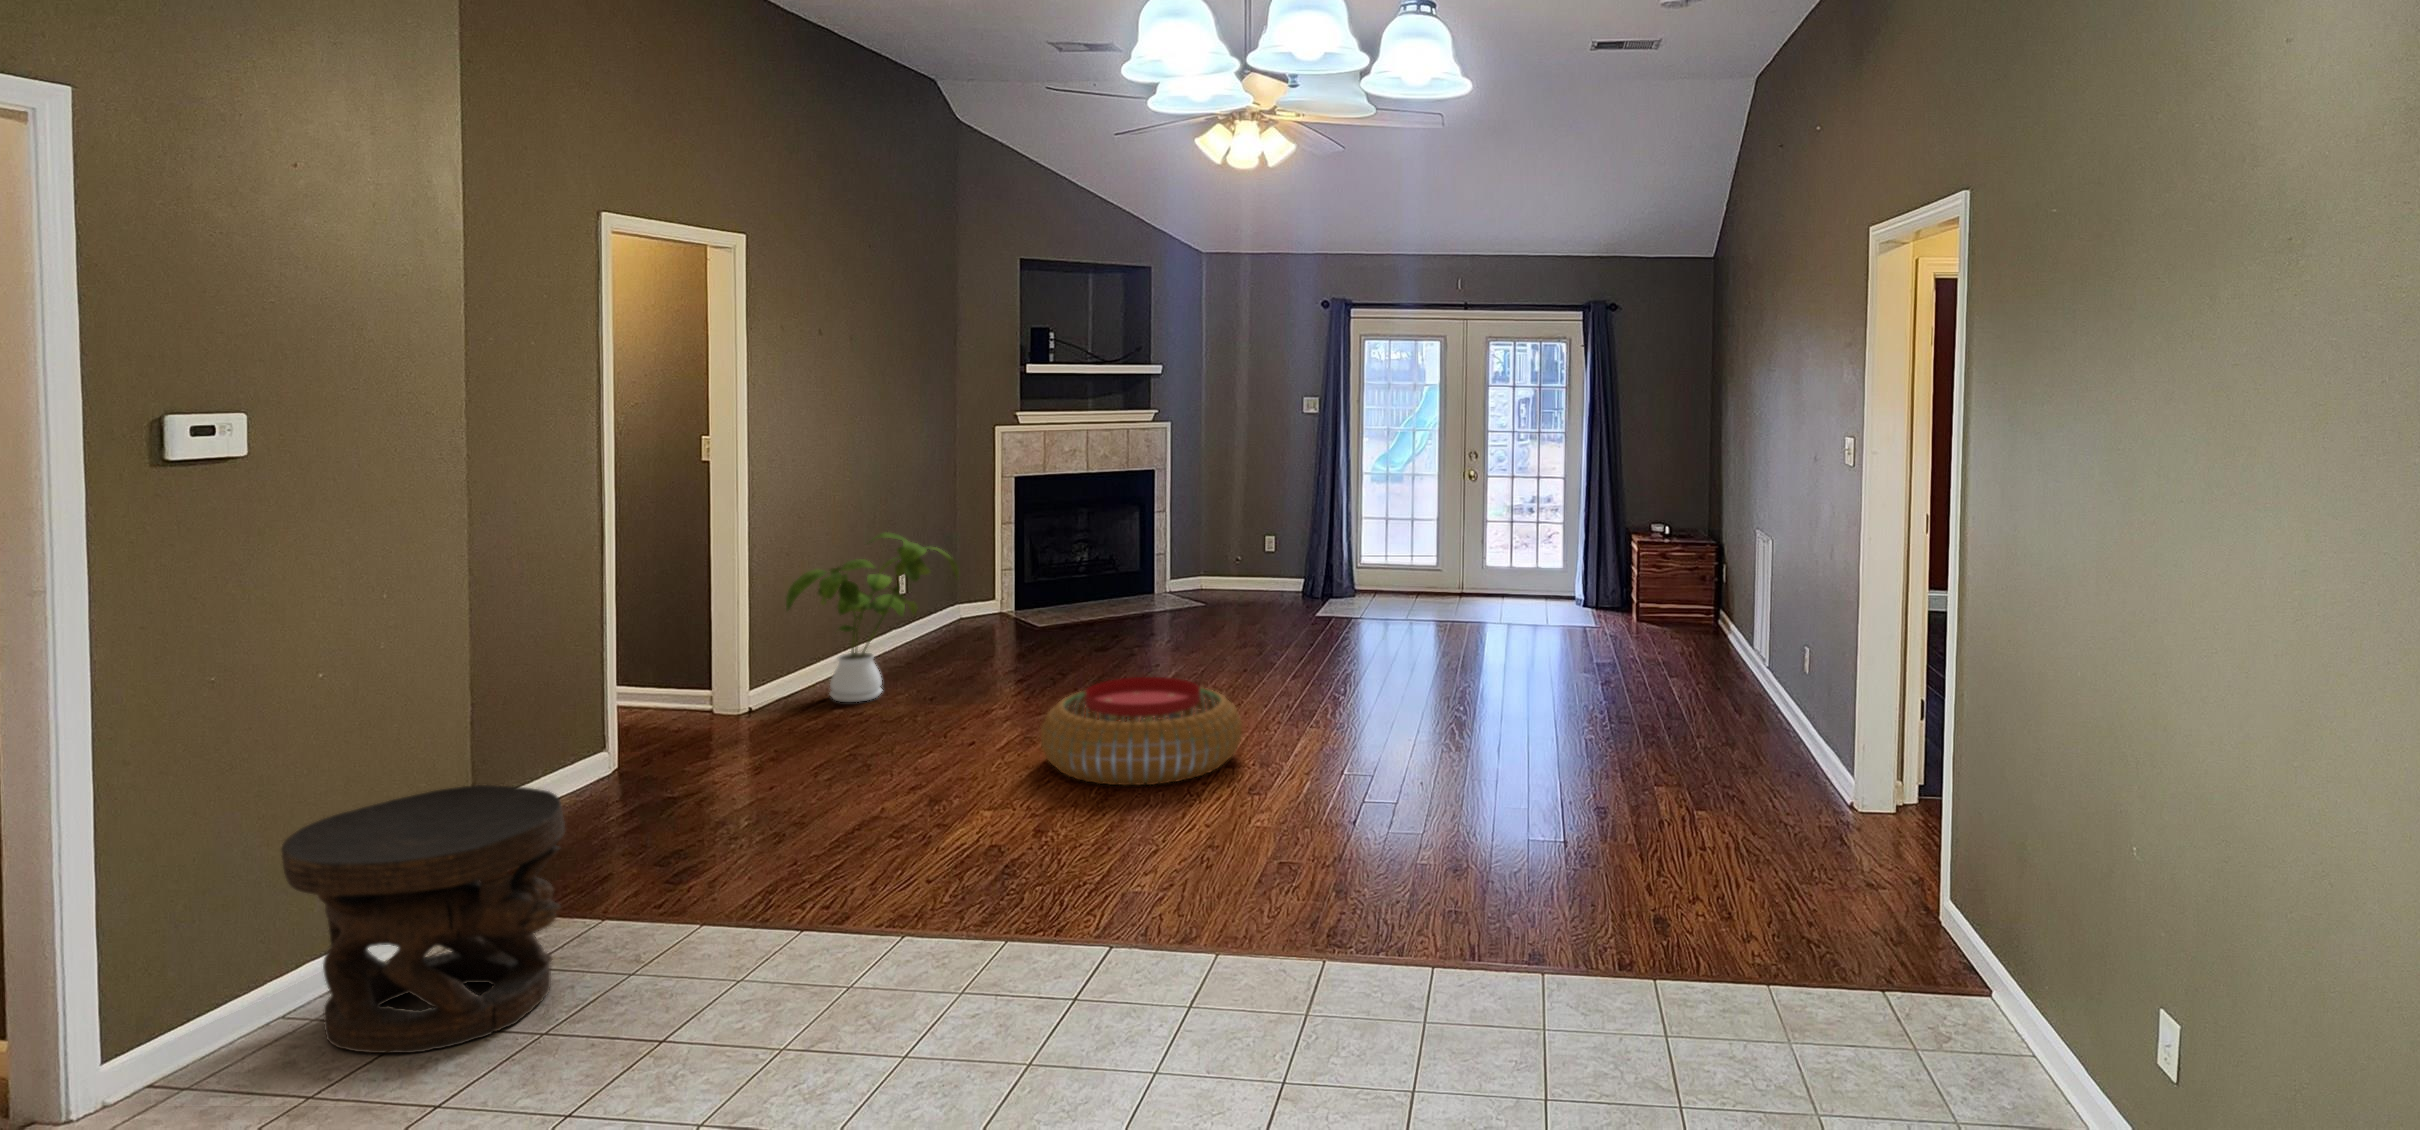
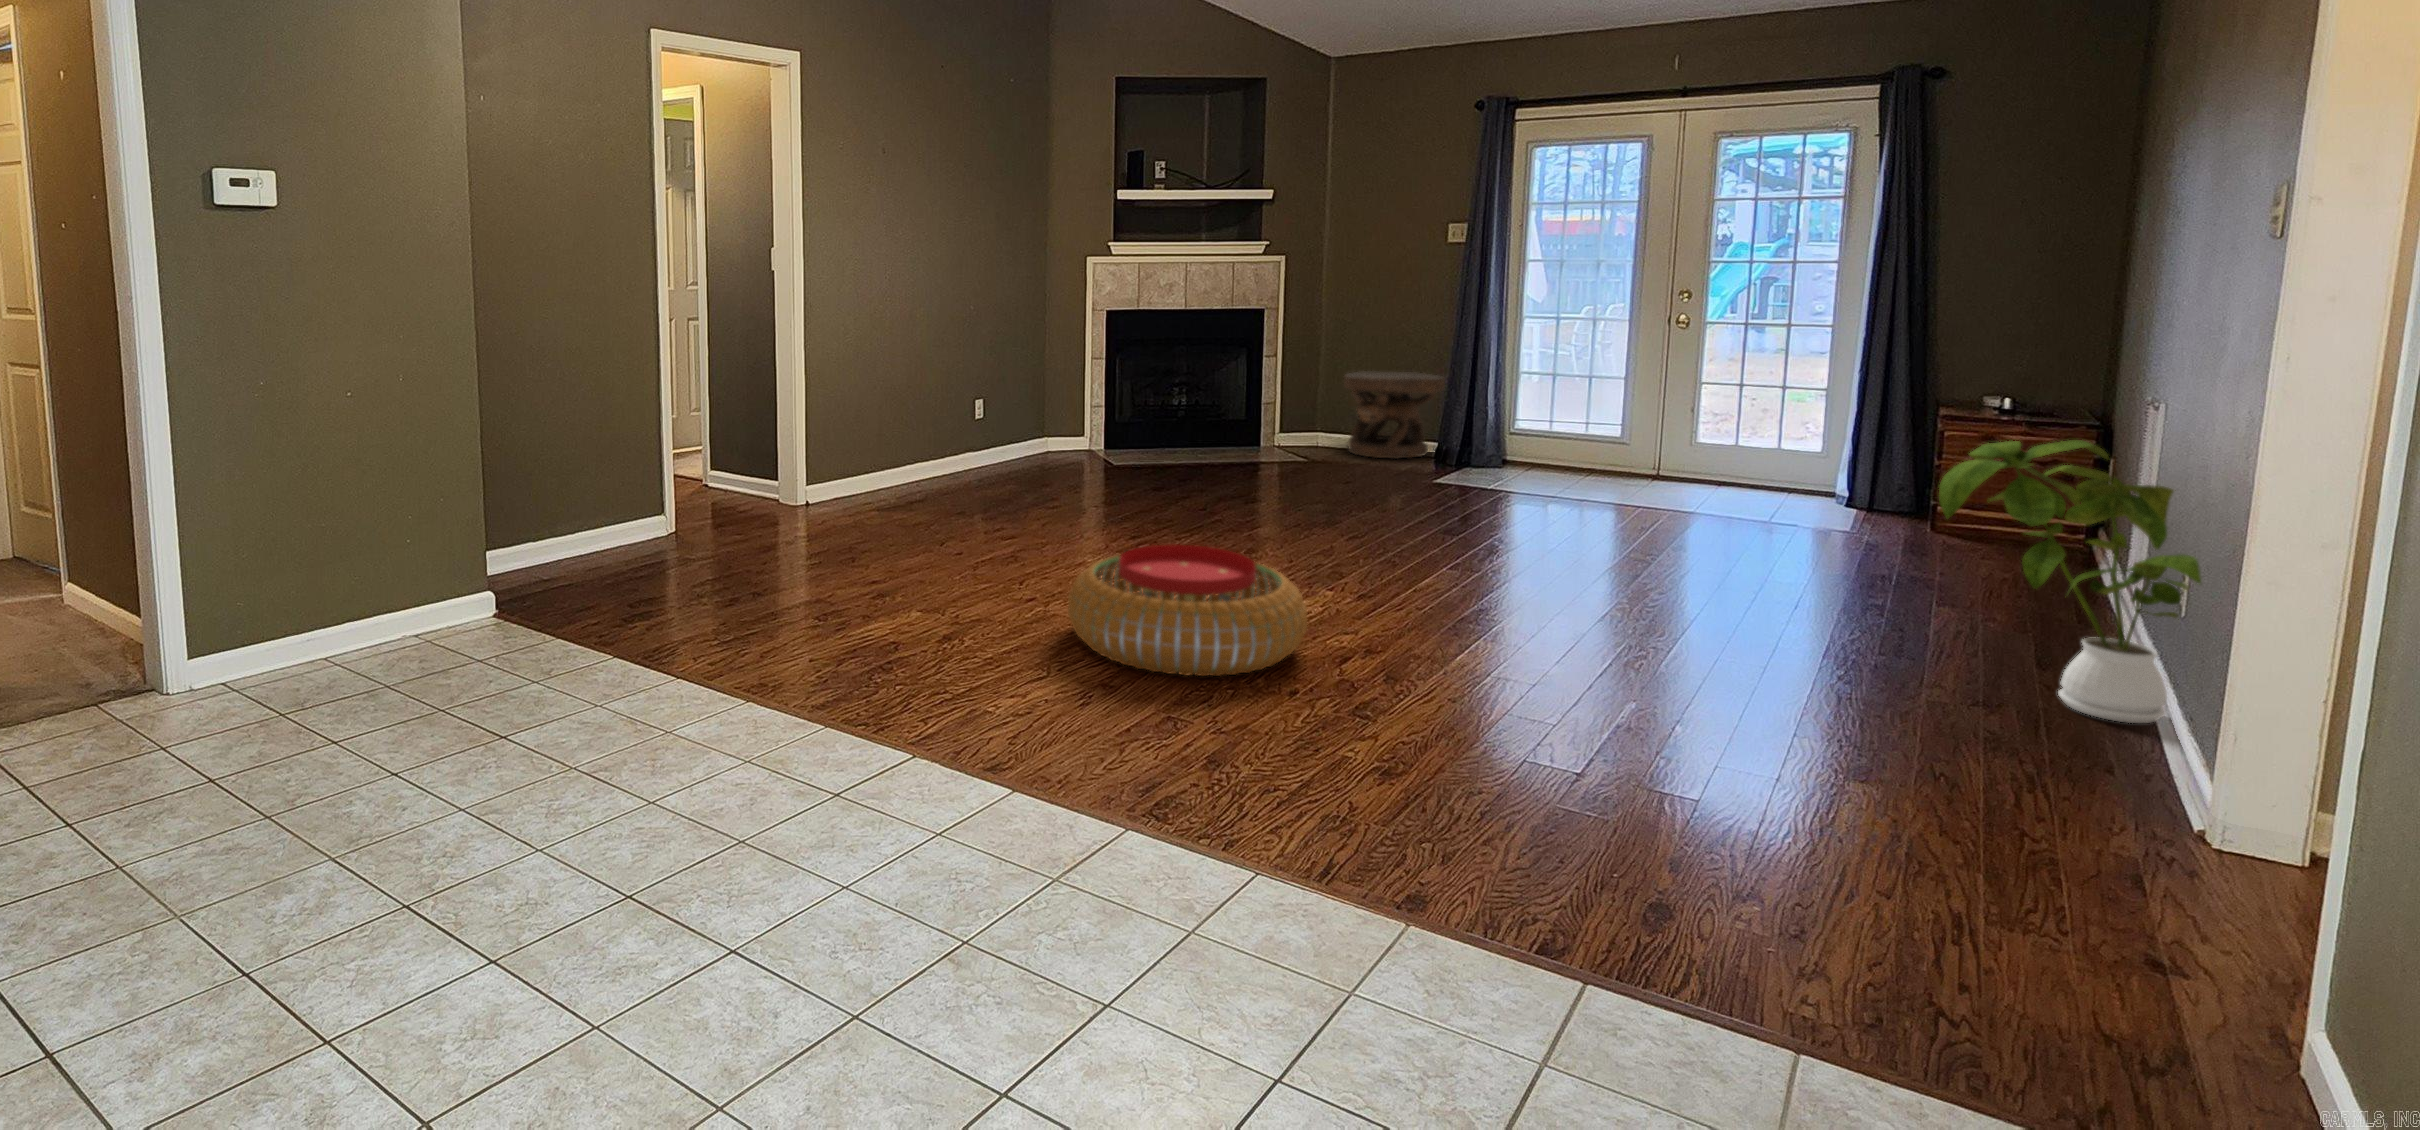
house plant: present [786,533,959,702] -> present [1939,440,2201,723]
side table: present [281,785,565,1053] -> present [1344,371,1445,459]

